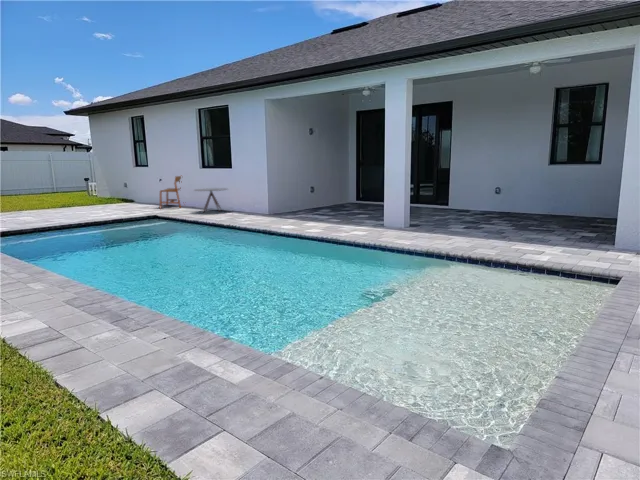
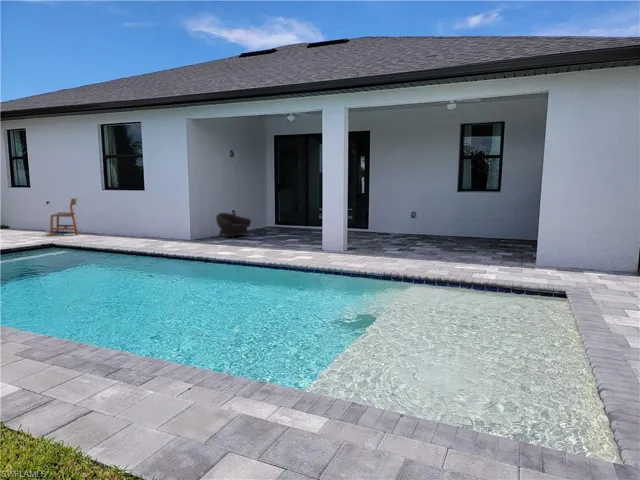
round table: present [195,188,226,211] -> none [99,212,140,240]
armchair: none [293,189,326,213] -> present [216,213,251,237]

